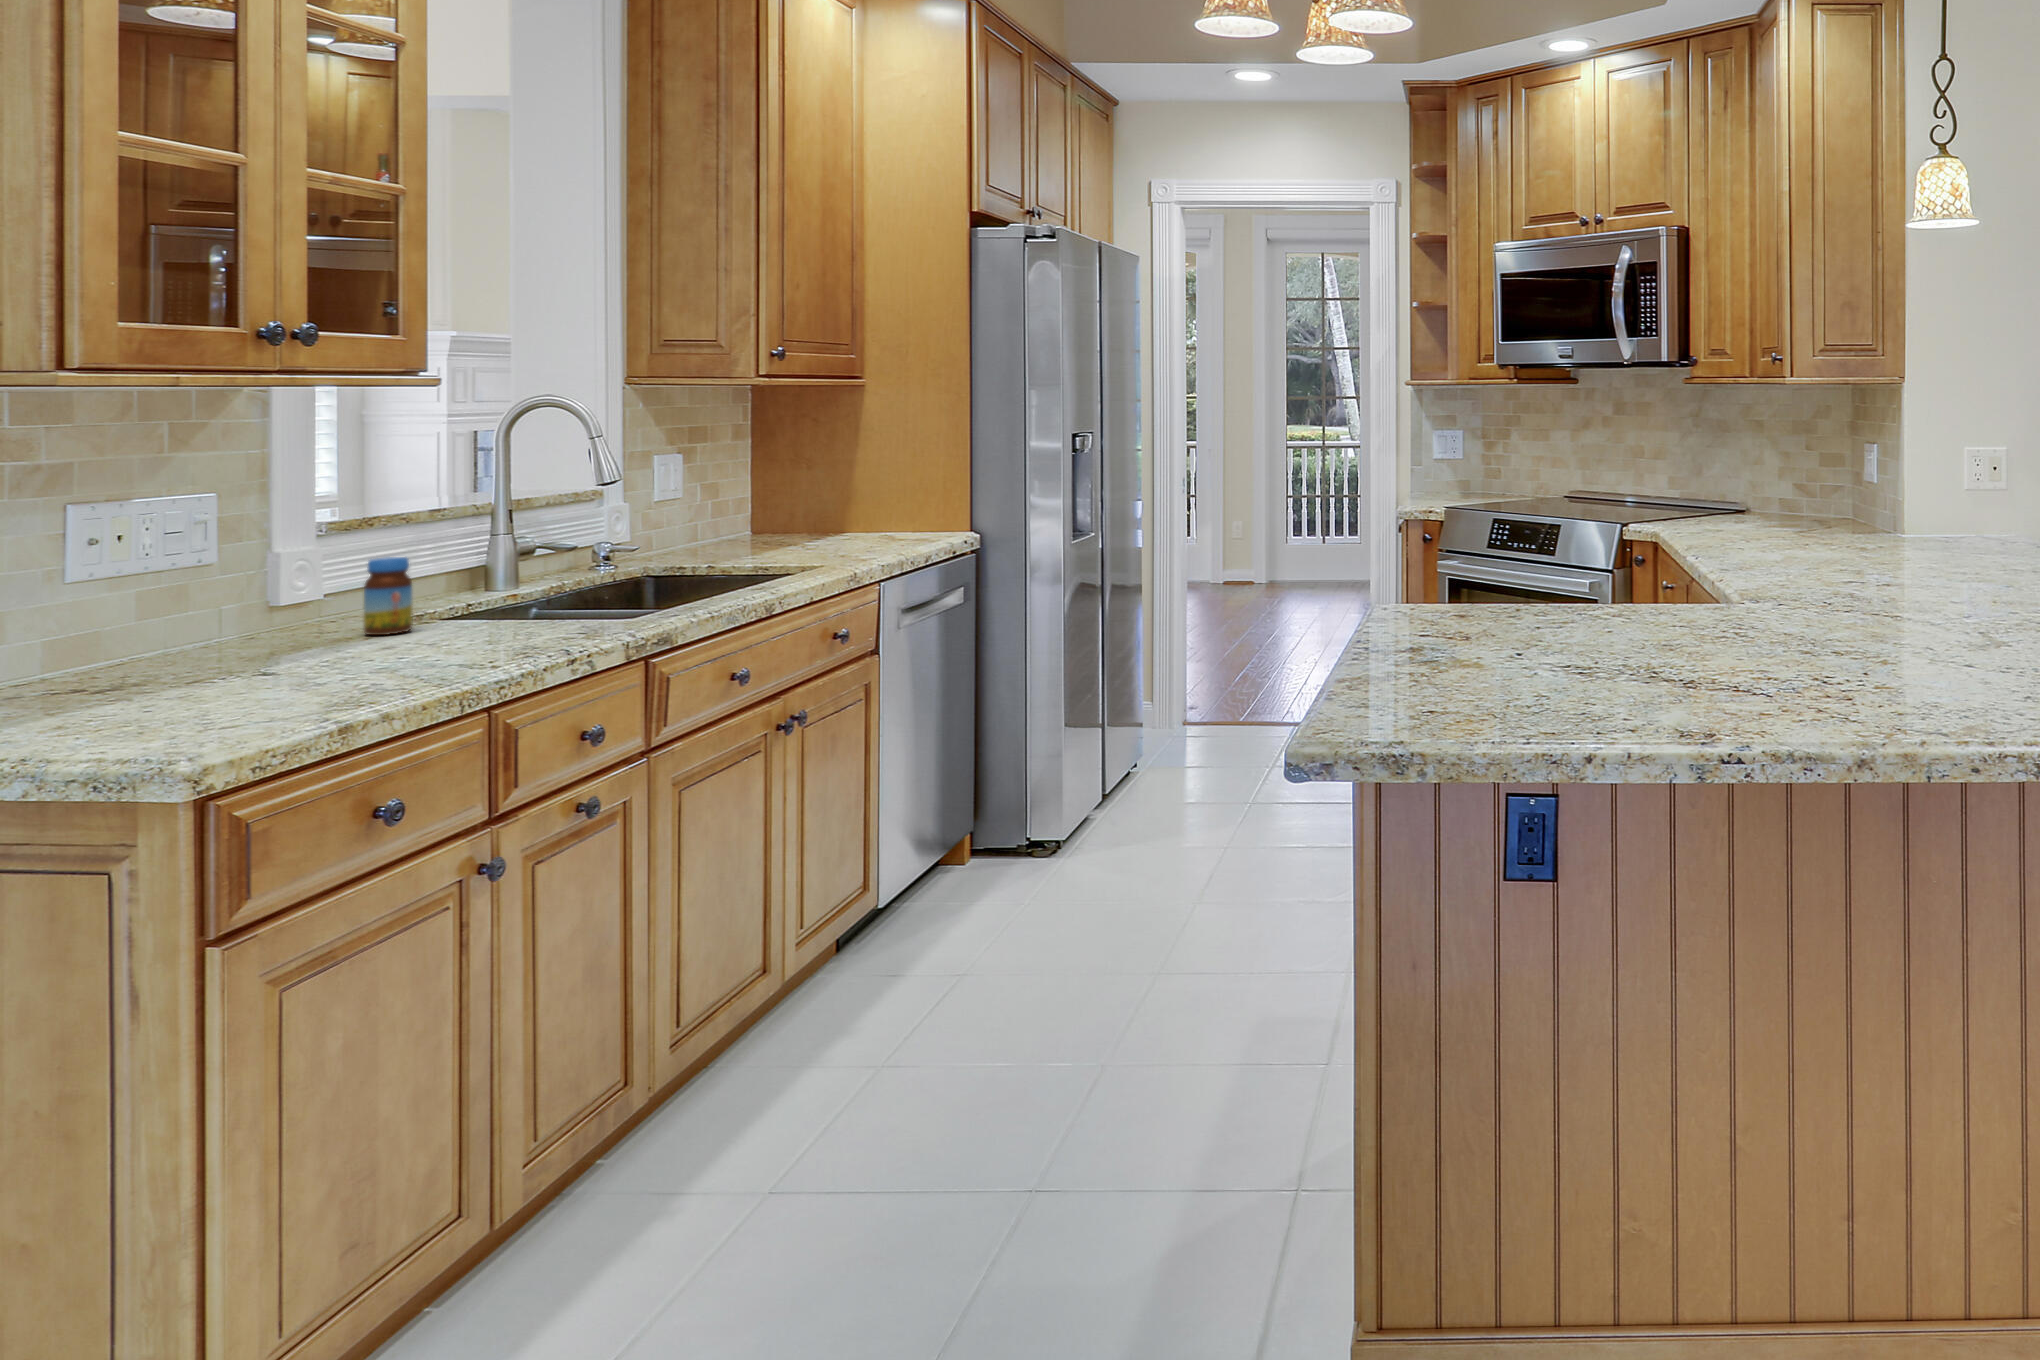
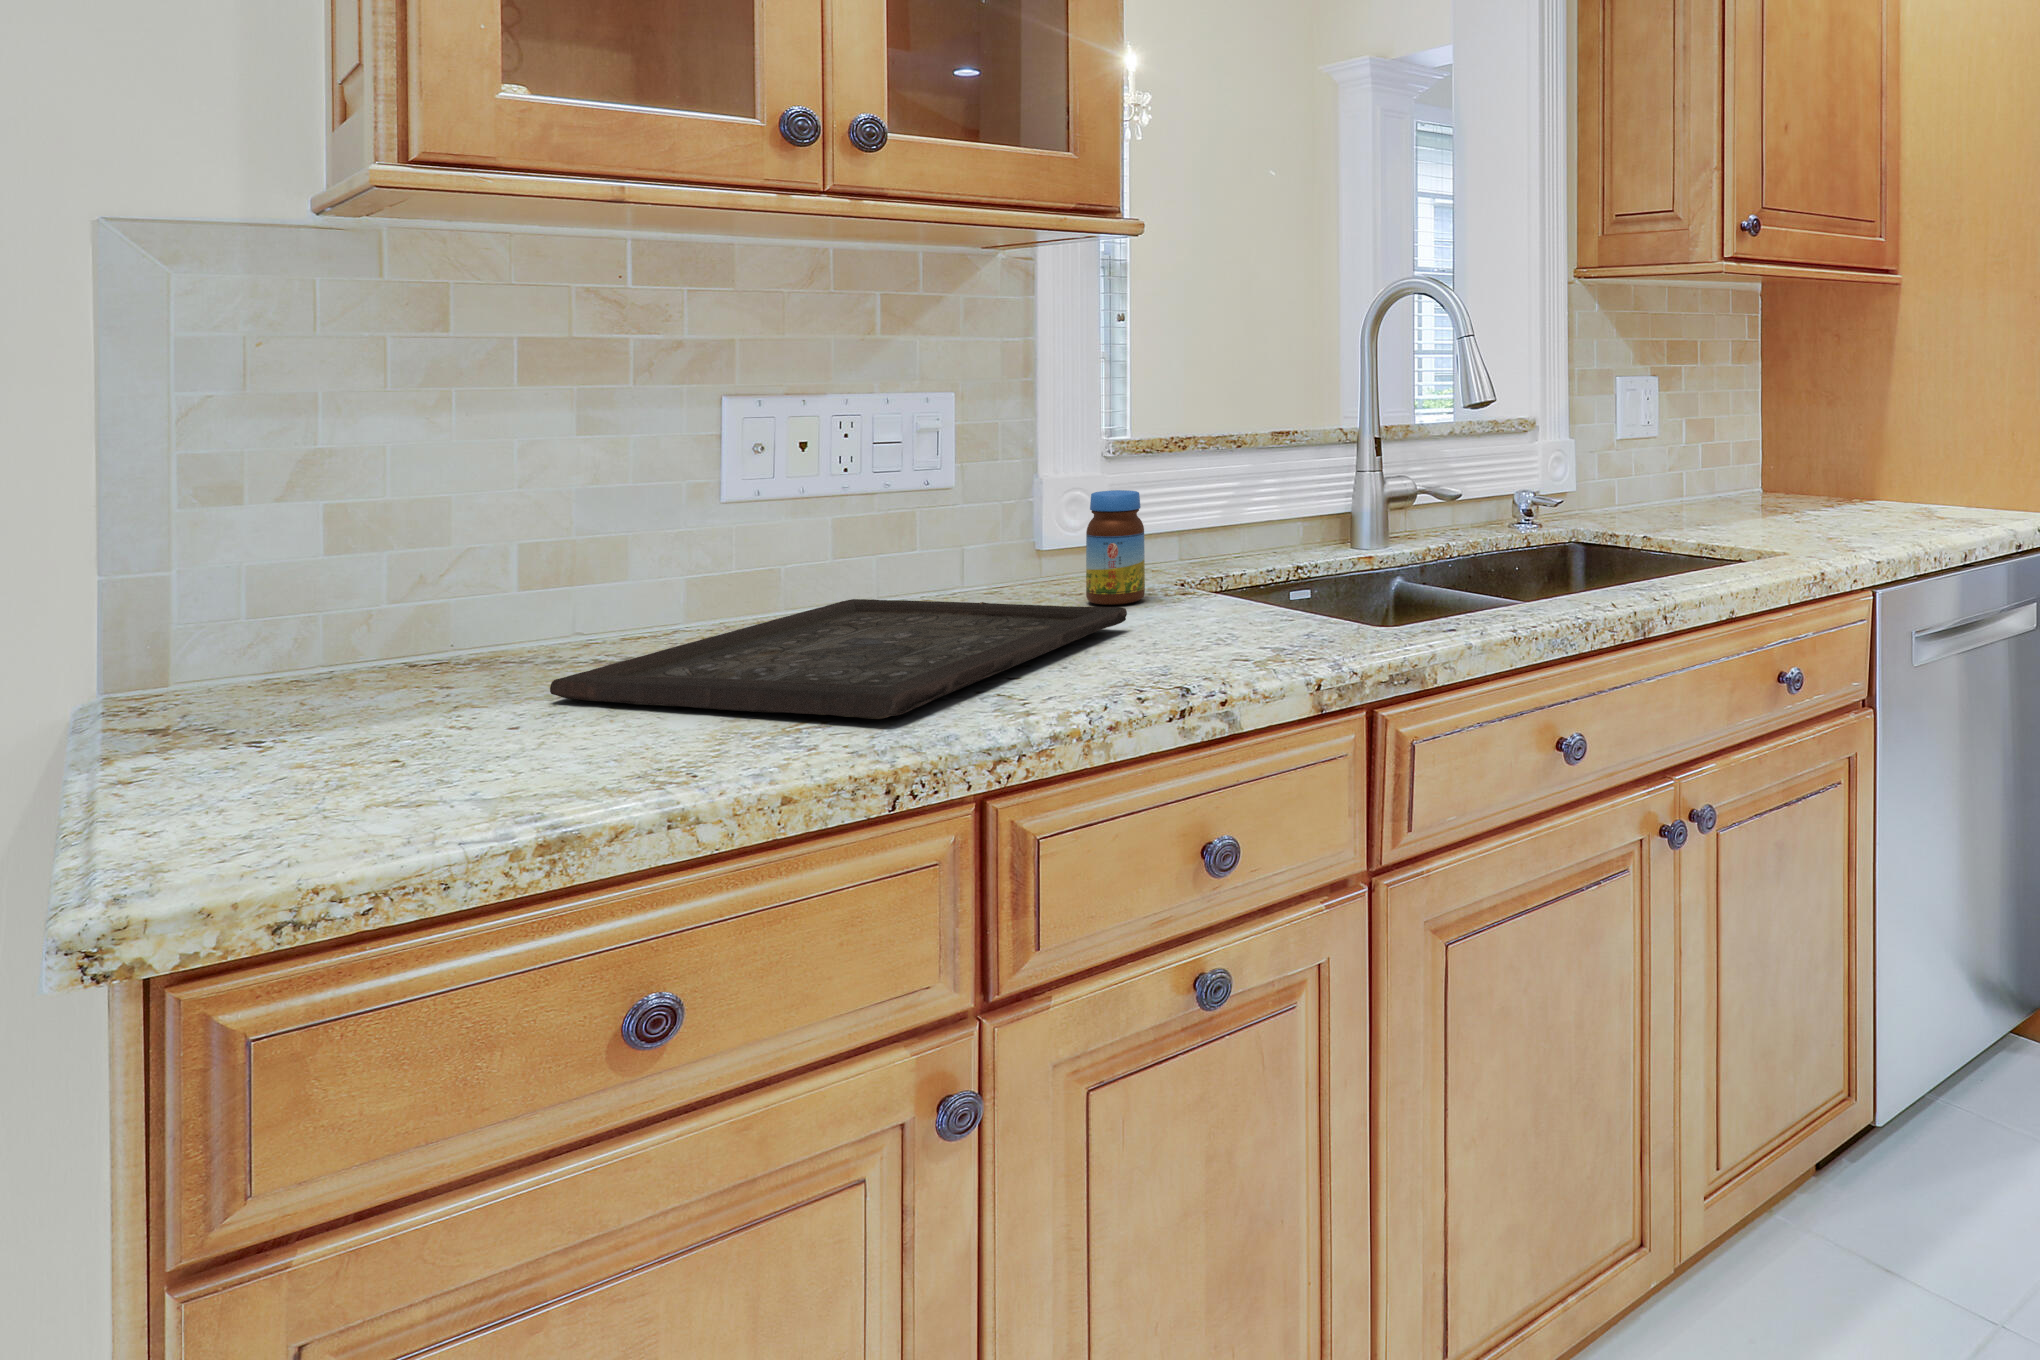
tray: none [123,626,450,703] -> present [550,599,1127,719]

